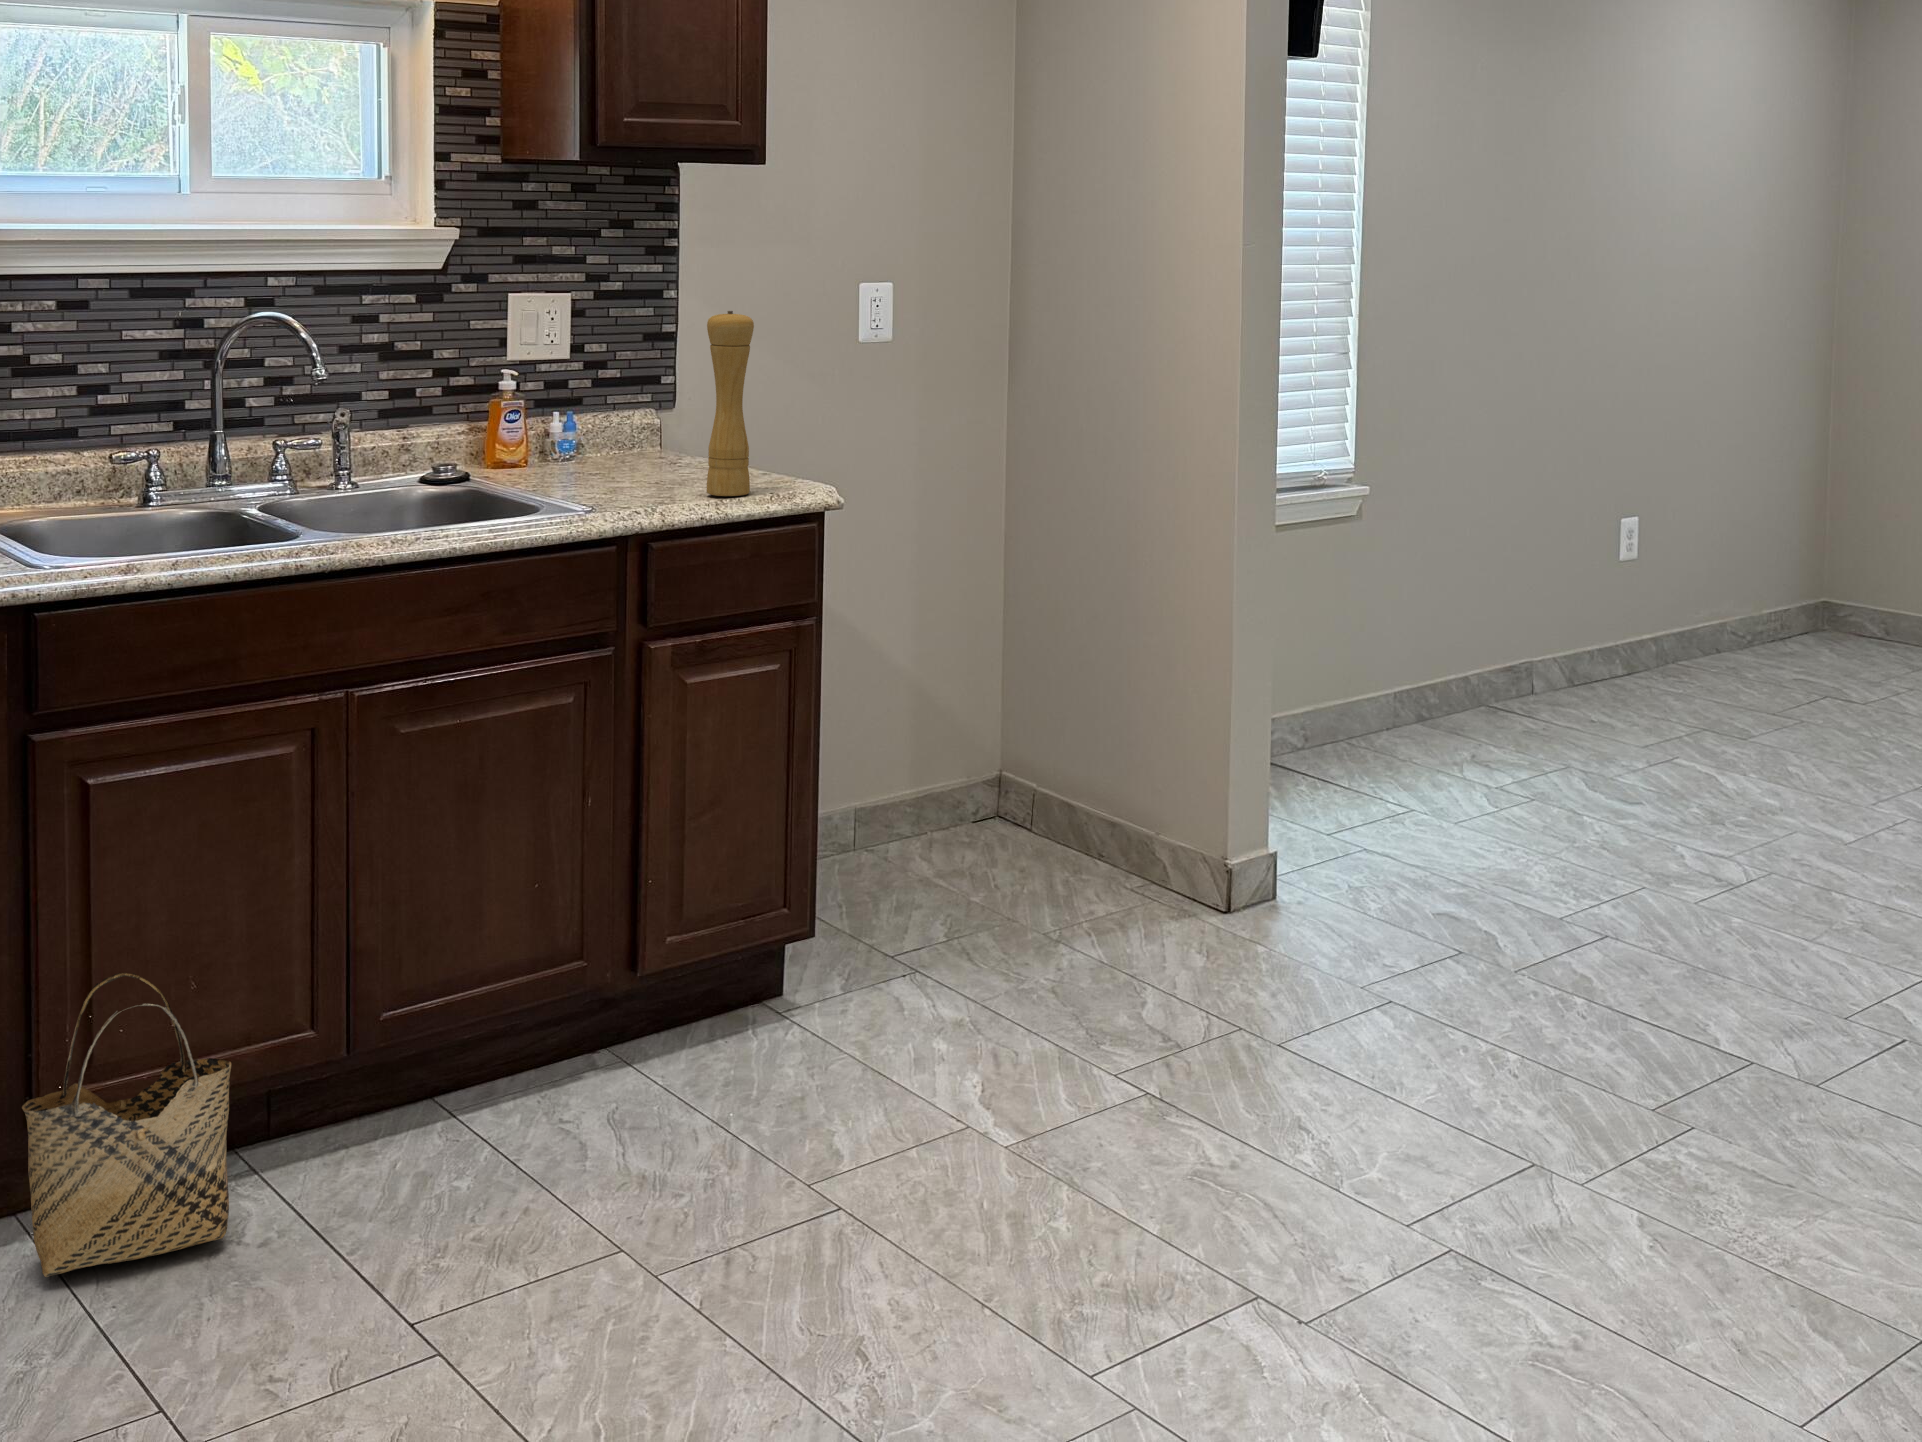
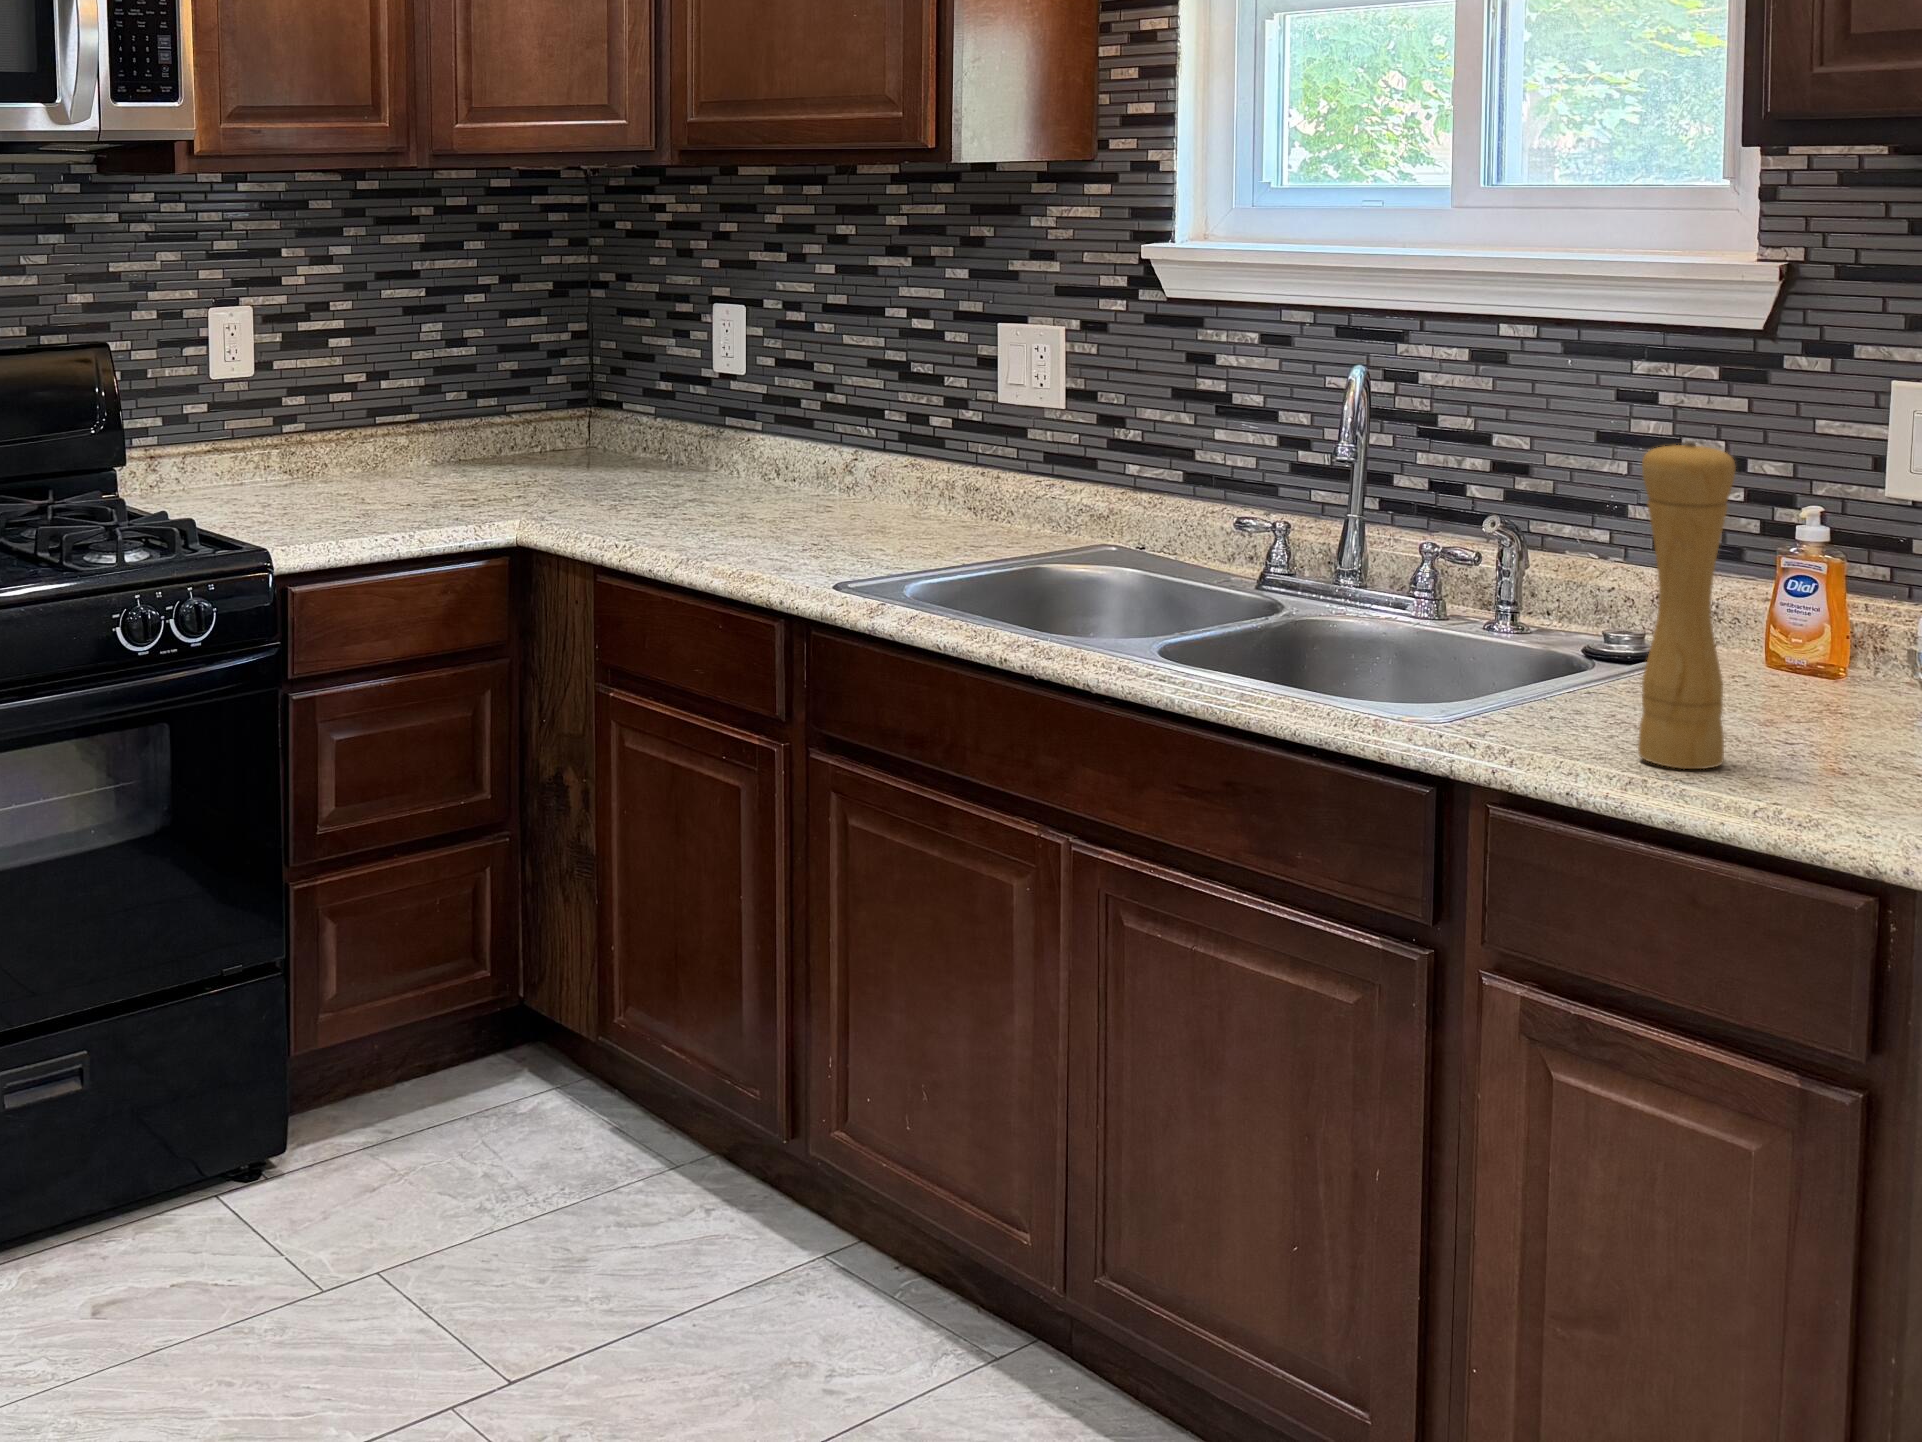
woven basket: present [22,973,231,1277] -> none [726,1034,892,1348]

